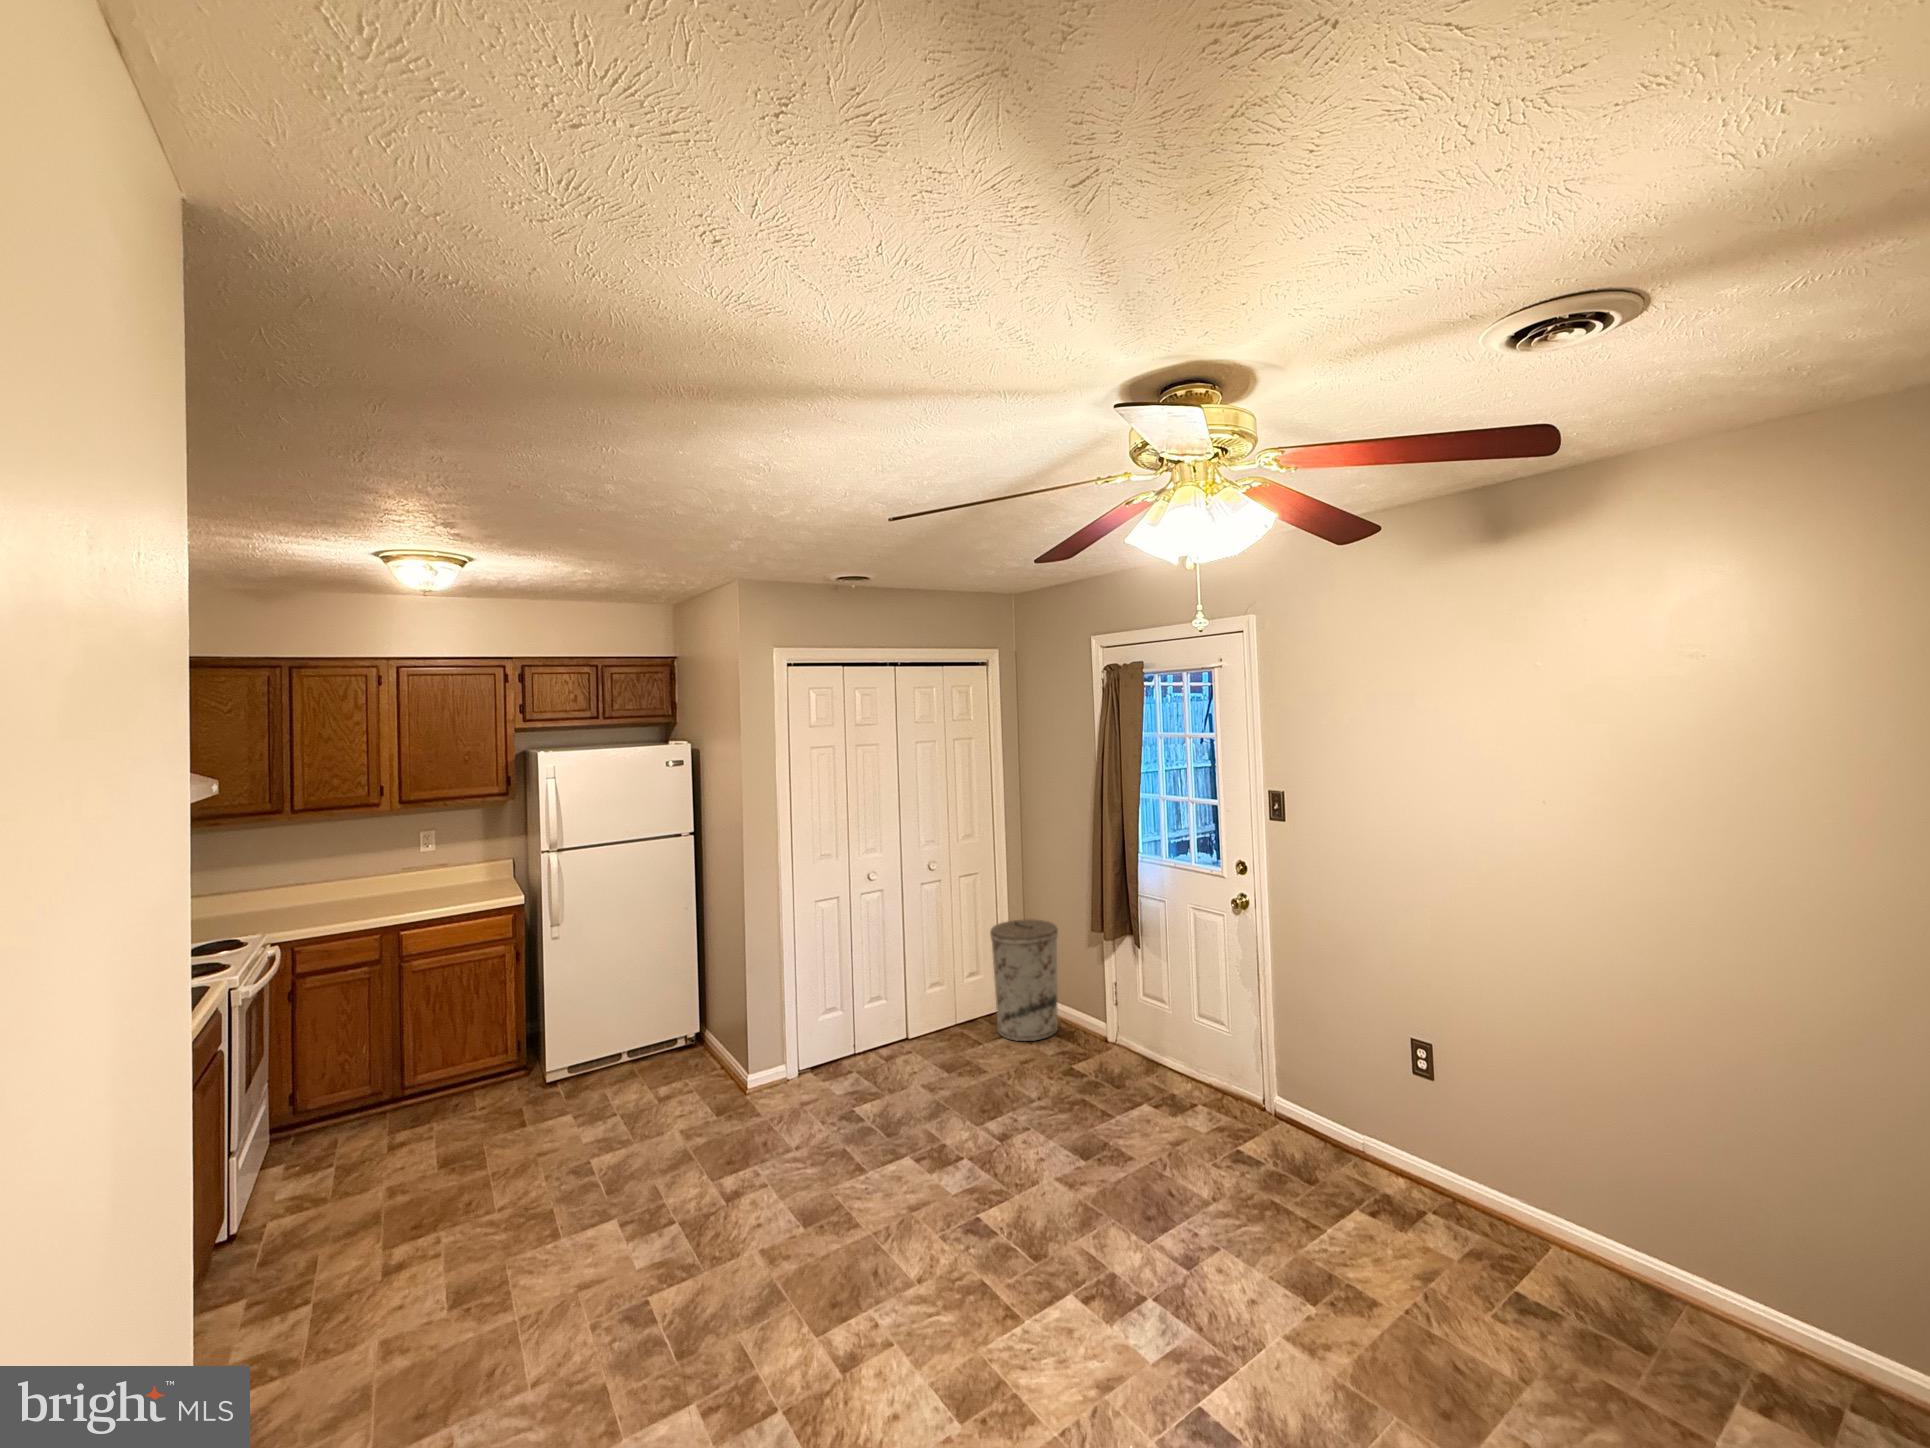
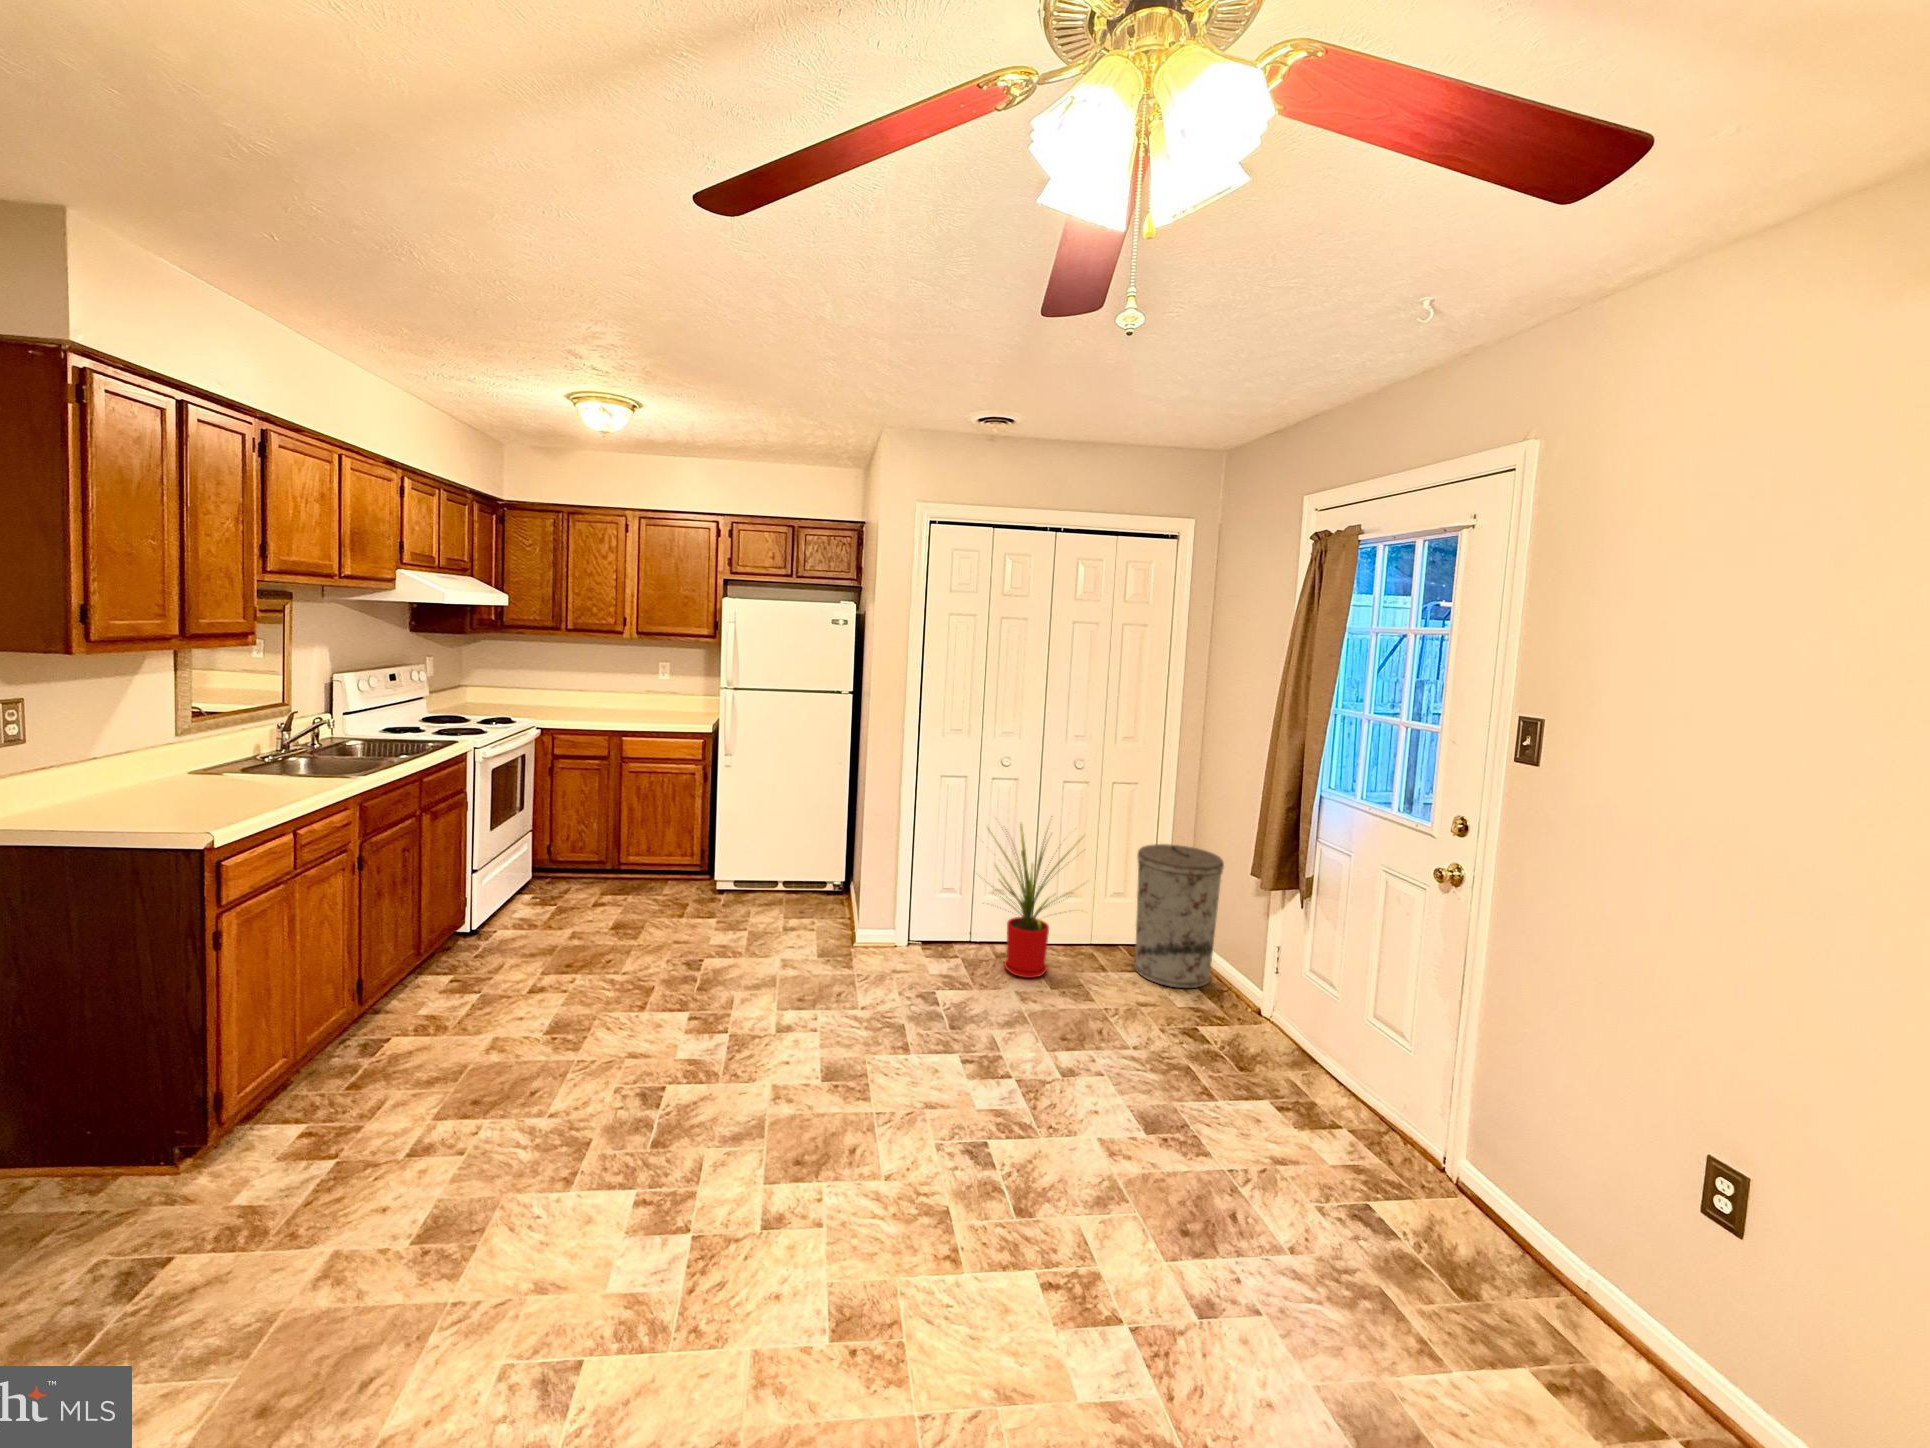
house plant: none [863,917,969,1071] -> present [993,825,1080,978]

